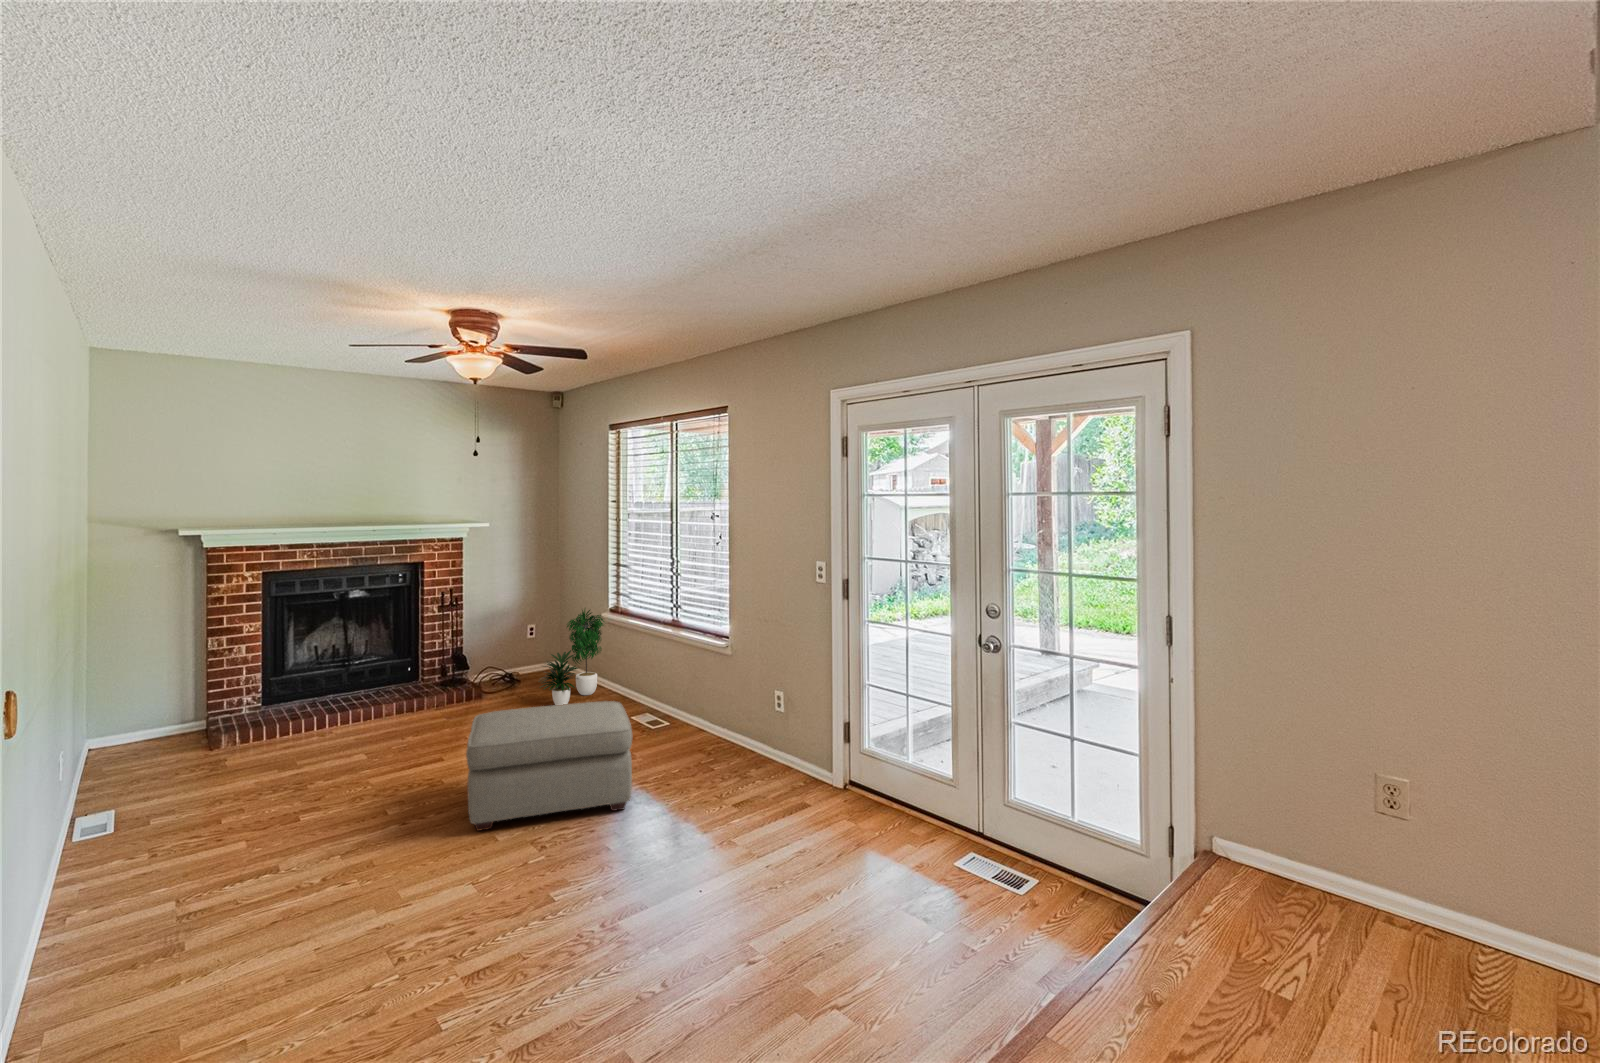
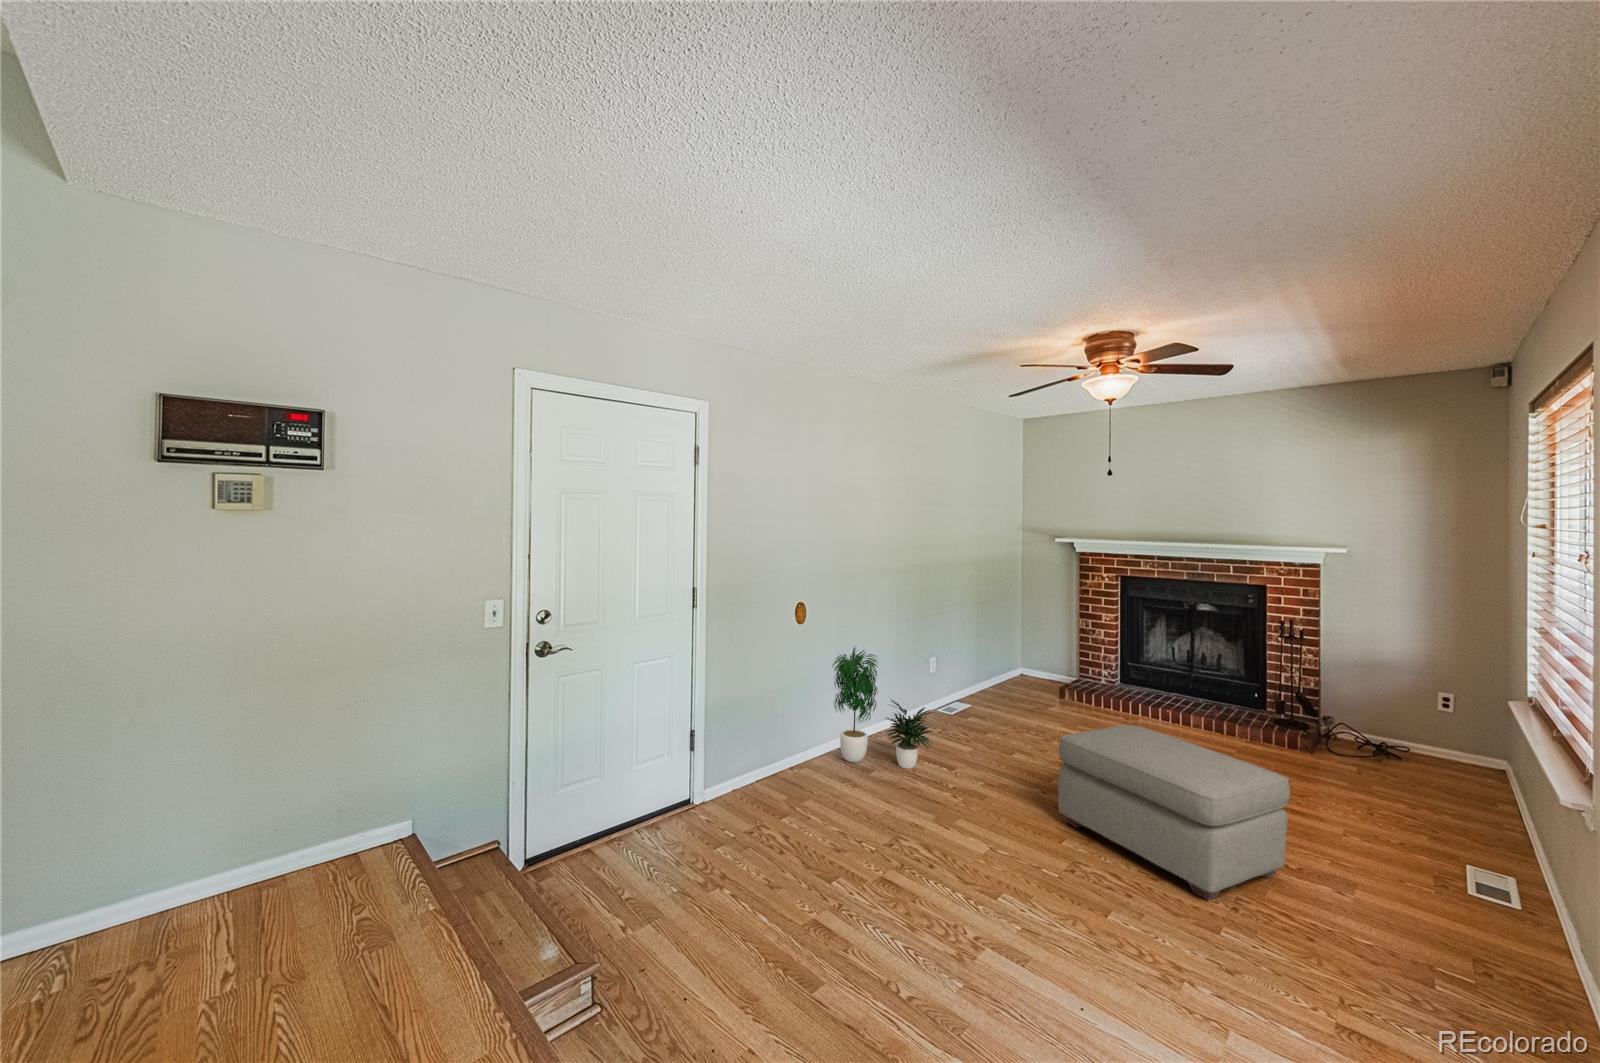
potted plant: present [540,609,604,705] -> present [832,646,934,769]

